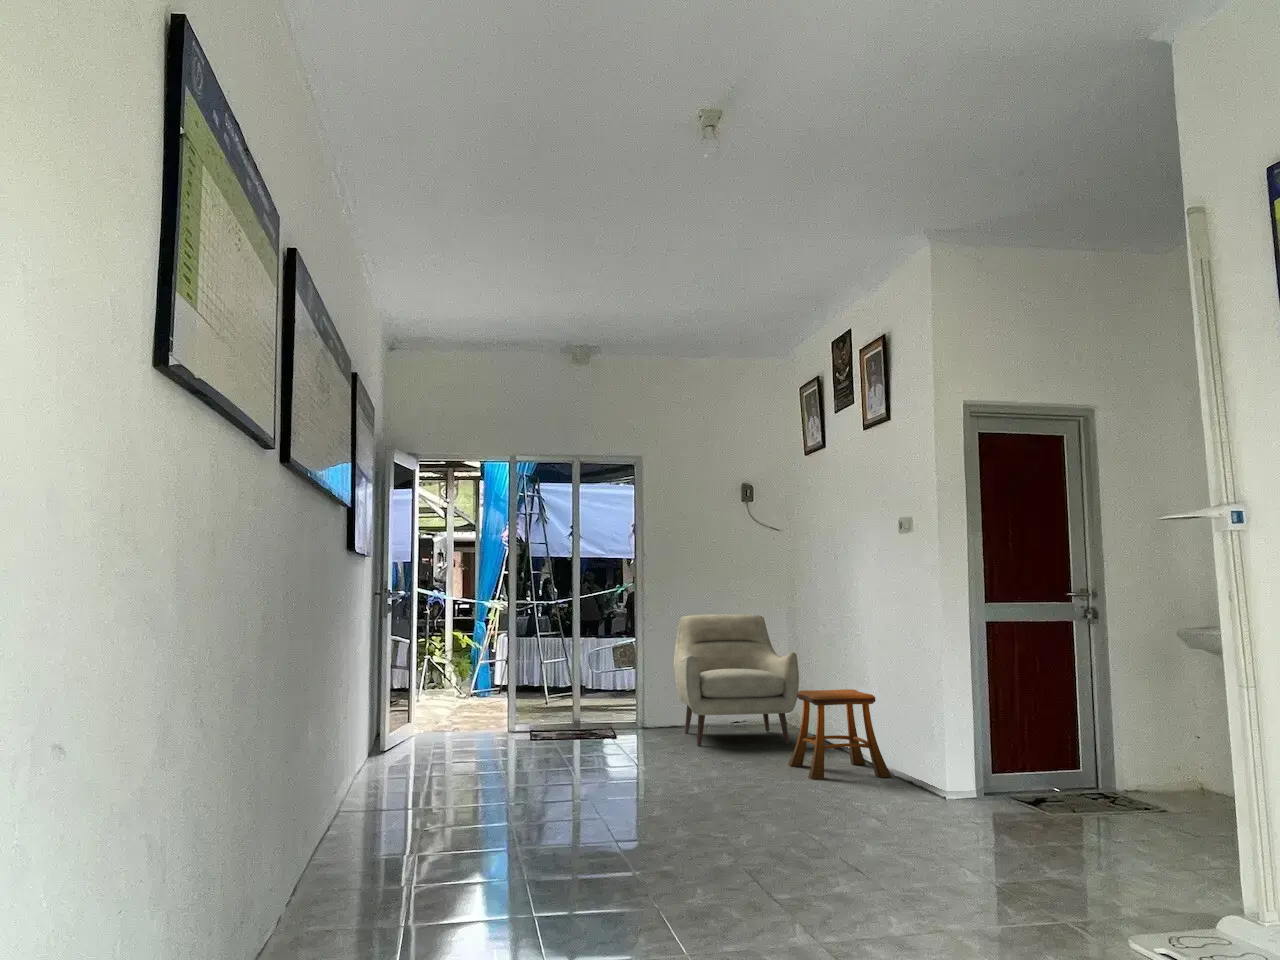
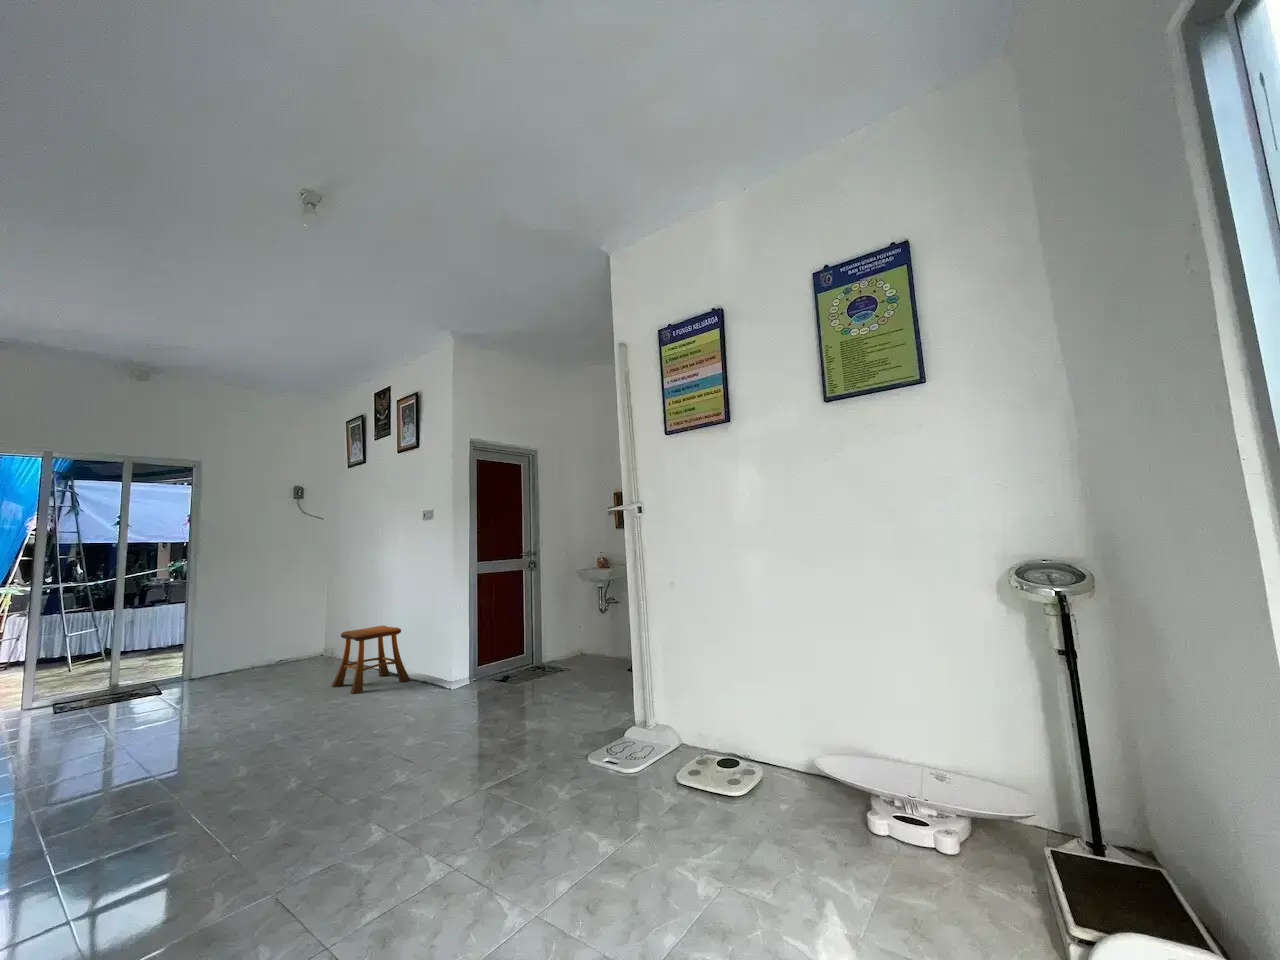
chair: present [674,614,799,746] -> none [223,579,337,686]

